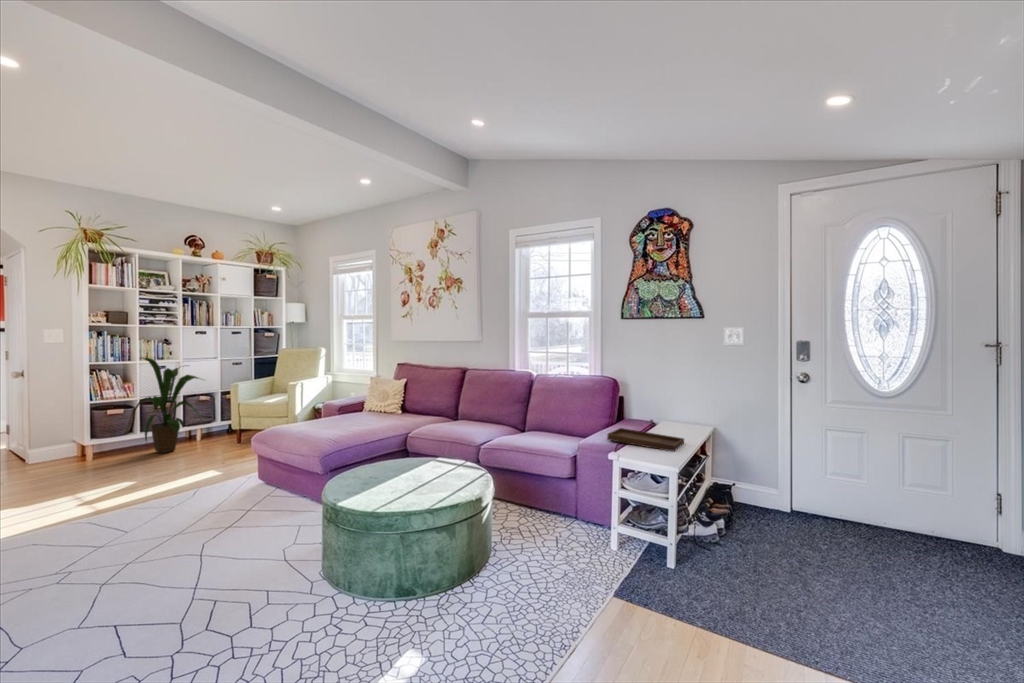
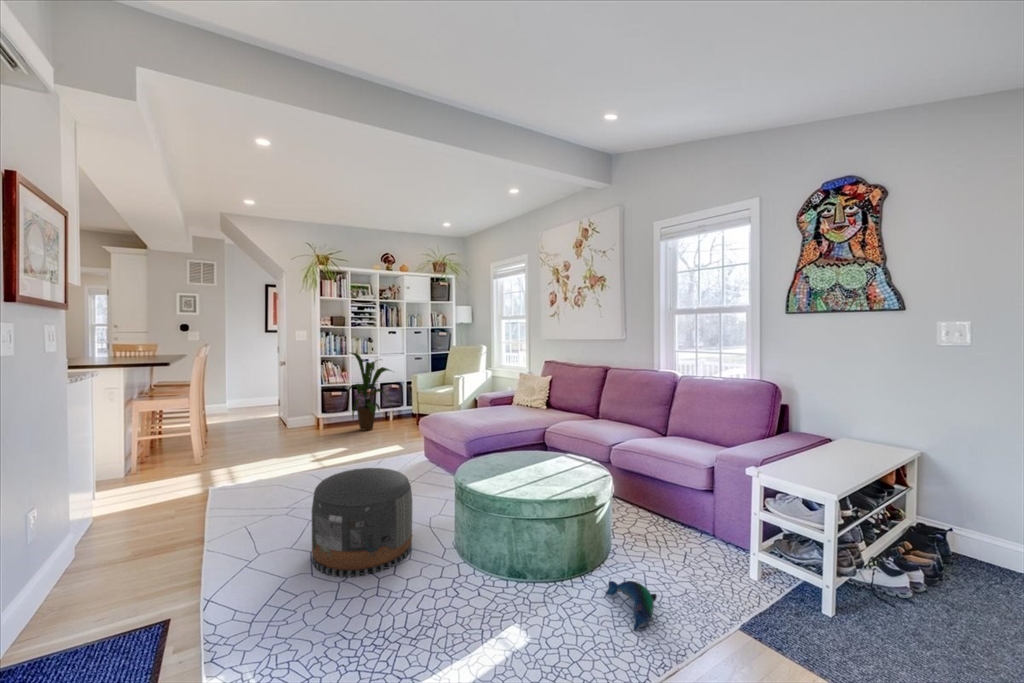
tray: present [607,420,684,451] -> none [755,433,860,474]
pouf: none [126,498,269,644] -> present [312,468,413,578]
plush toy: none [497,574,547,622] -> present [606,581,657,631]

